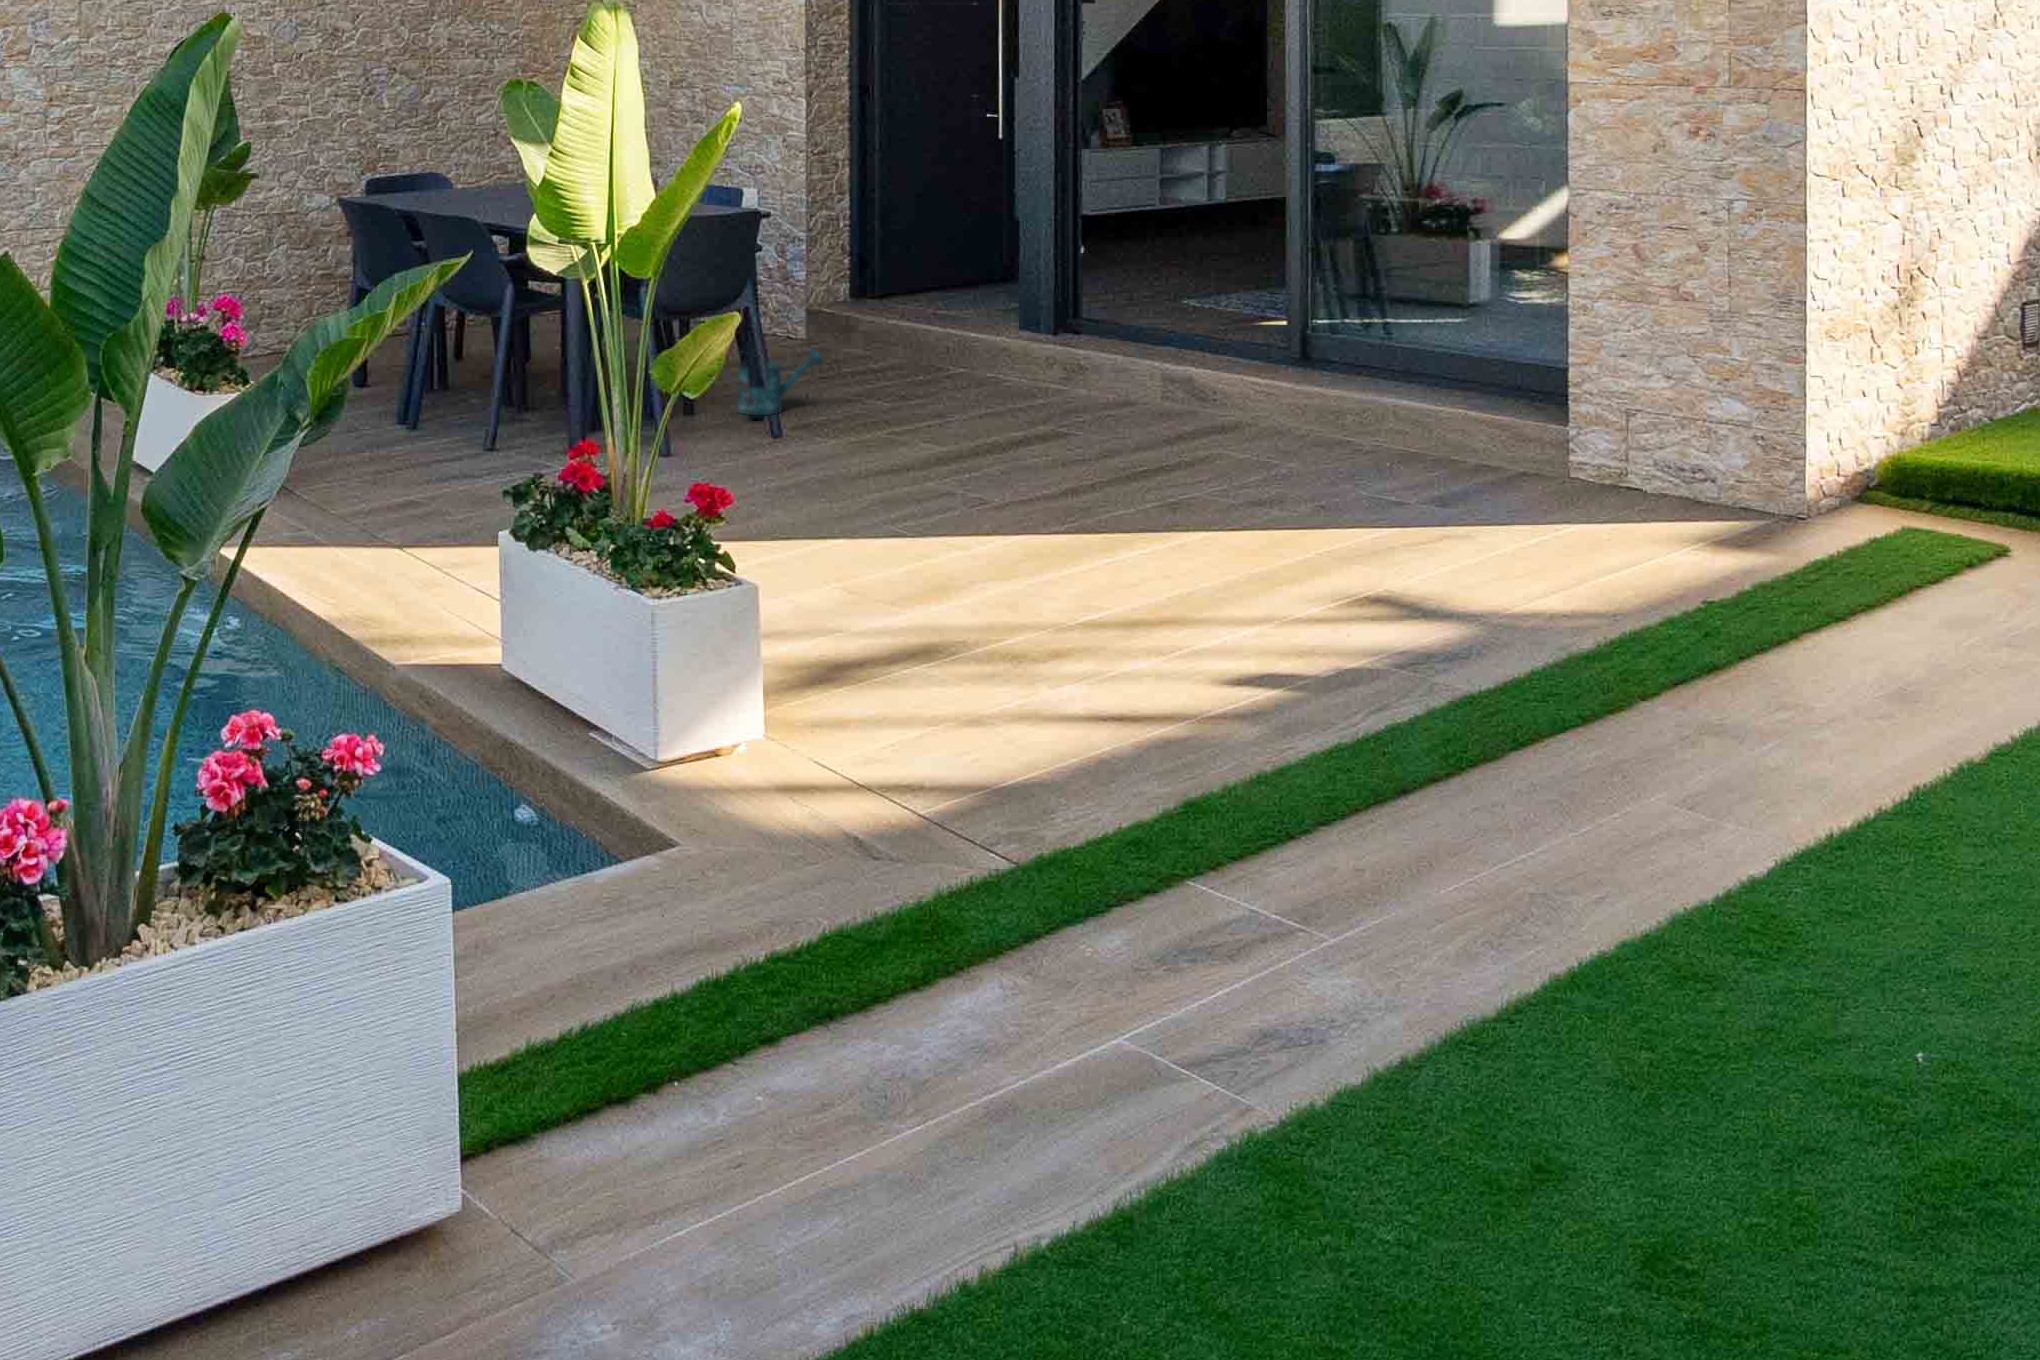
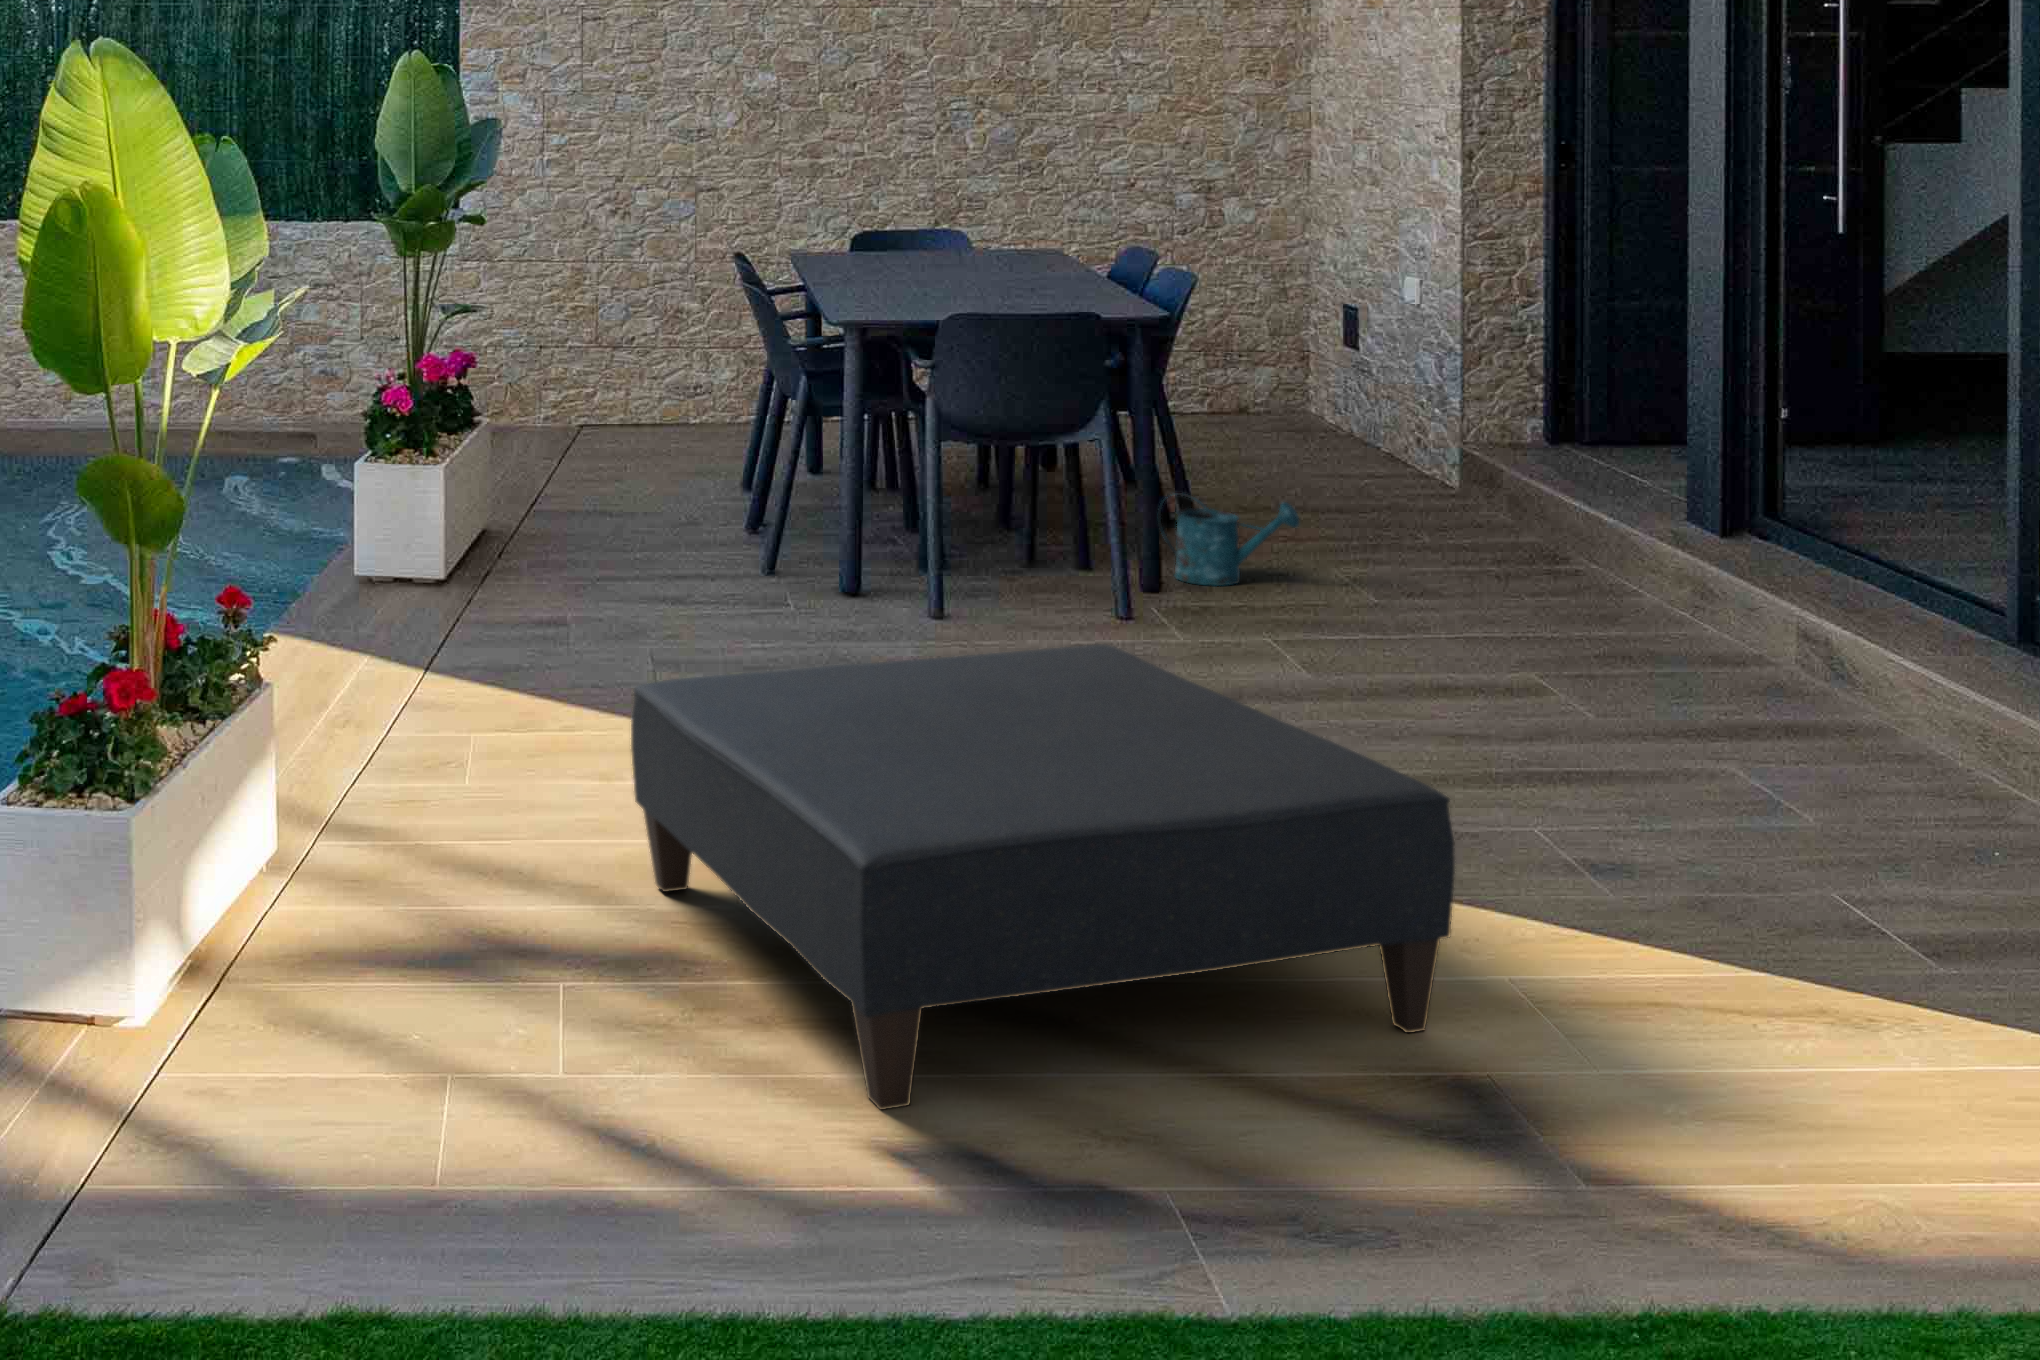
ottoman: none [844,442,1371,733] -> present [631,644,1455,1110]

